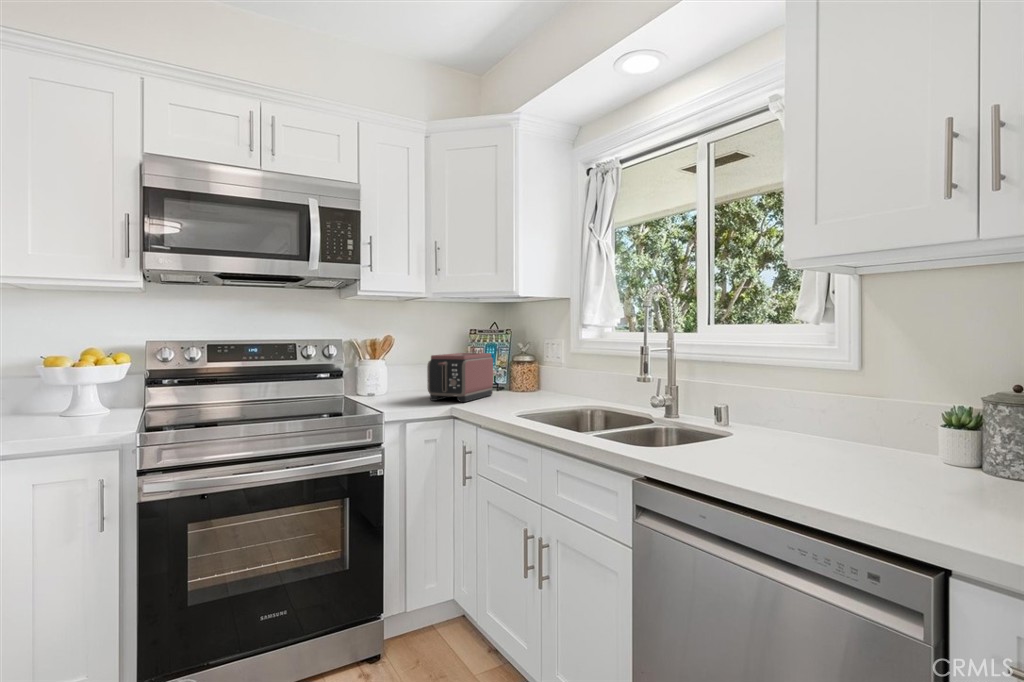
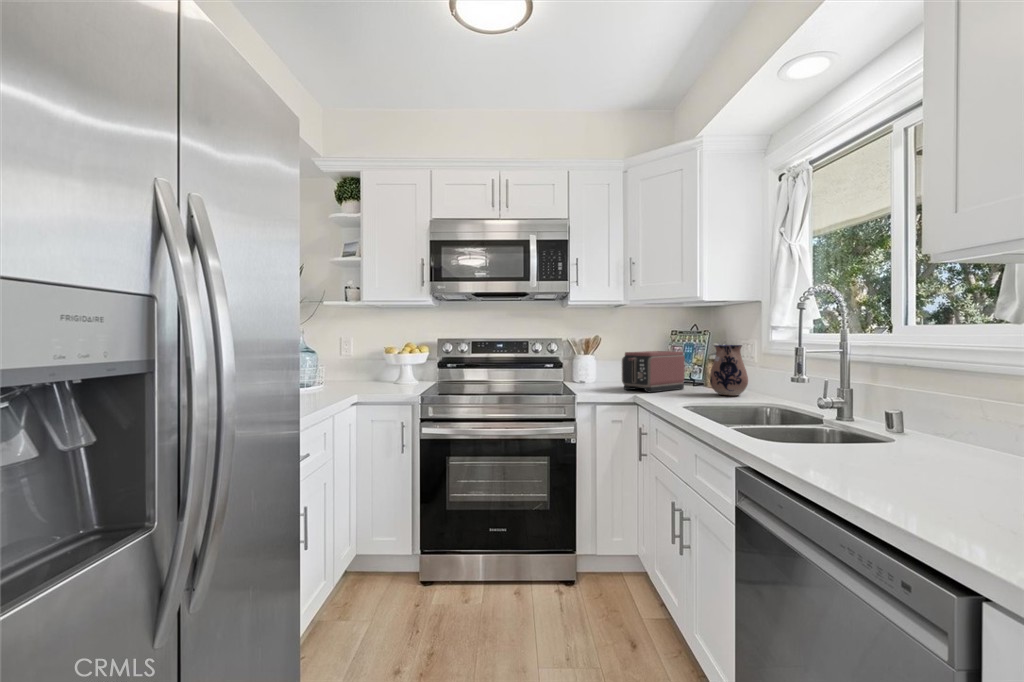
ceramic pitcher: none [526,345,564,400] -> present [710,345,748,396]

